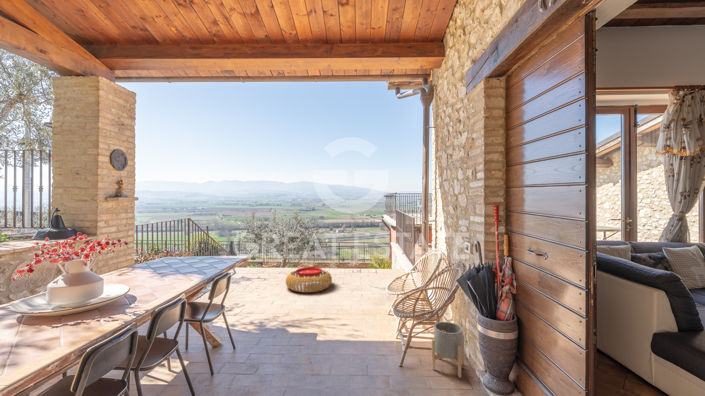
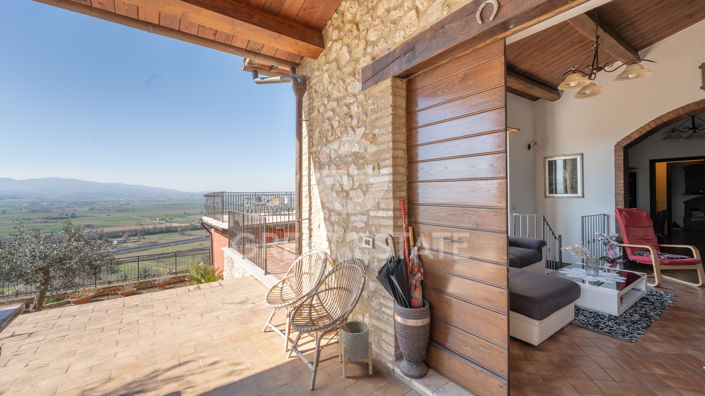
pouf: present [286,267,332,293] -> none [86,292,170,335]

